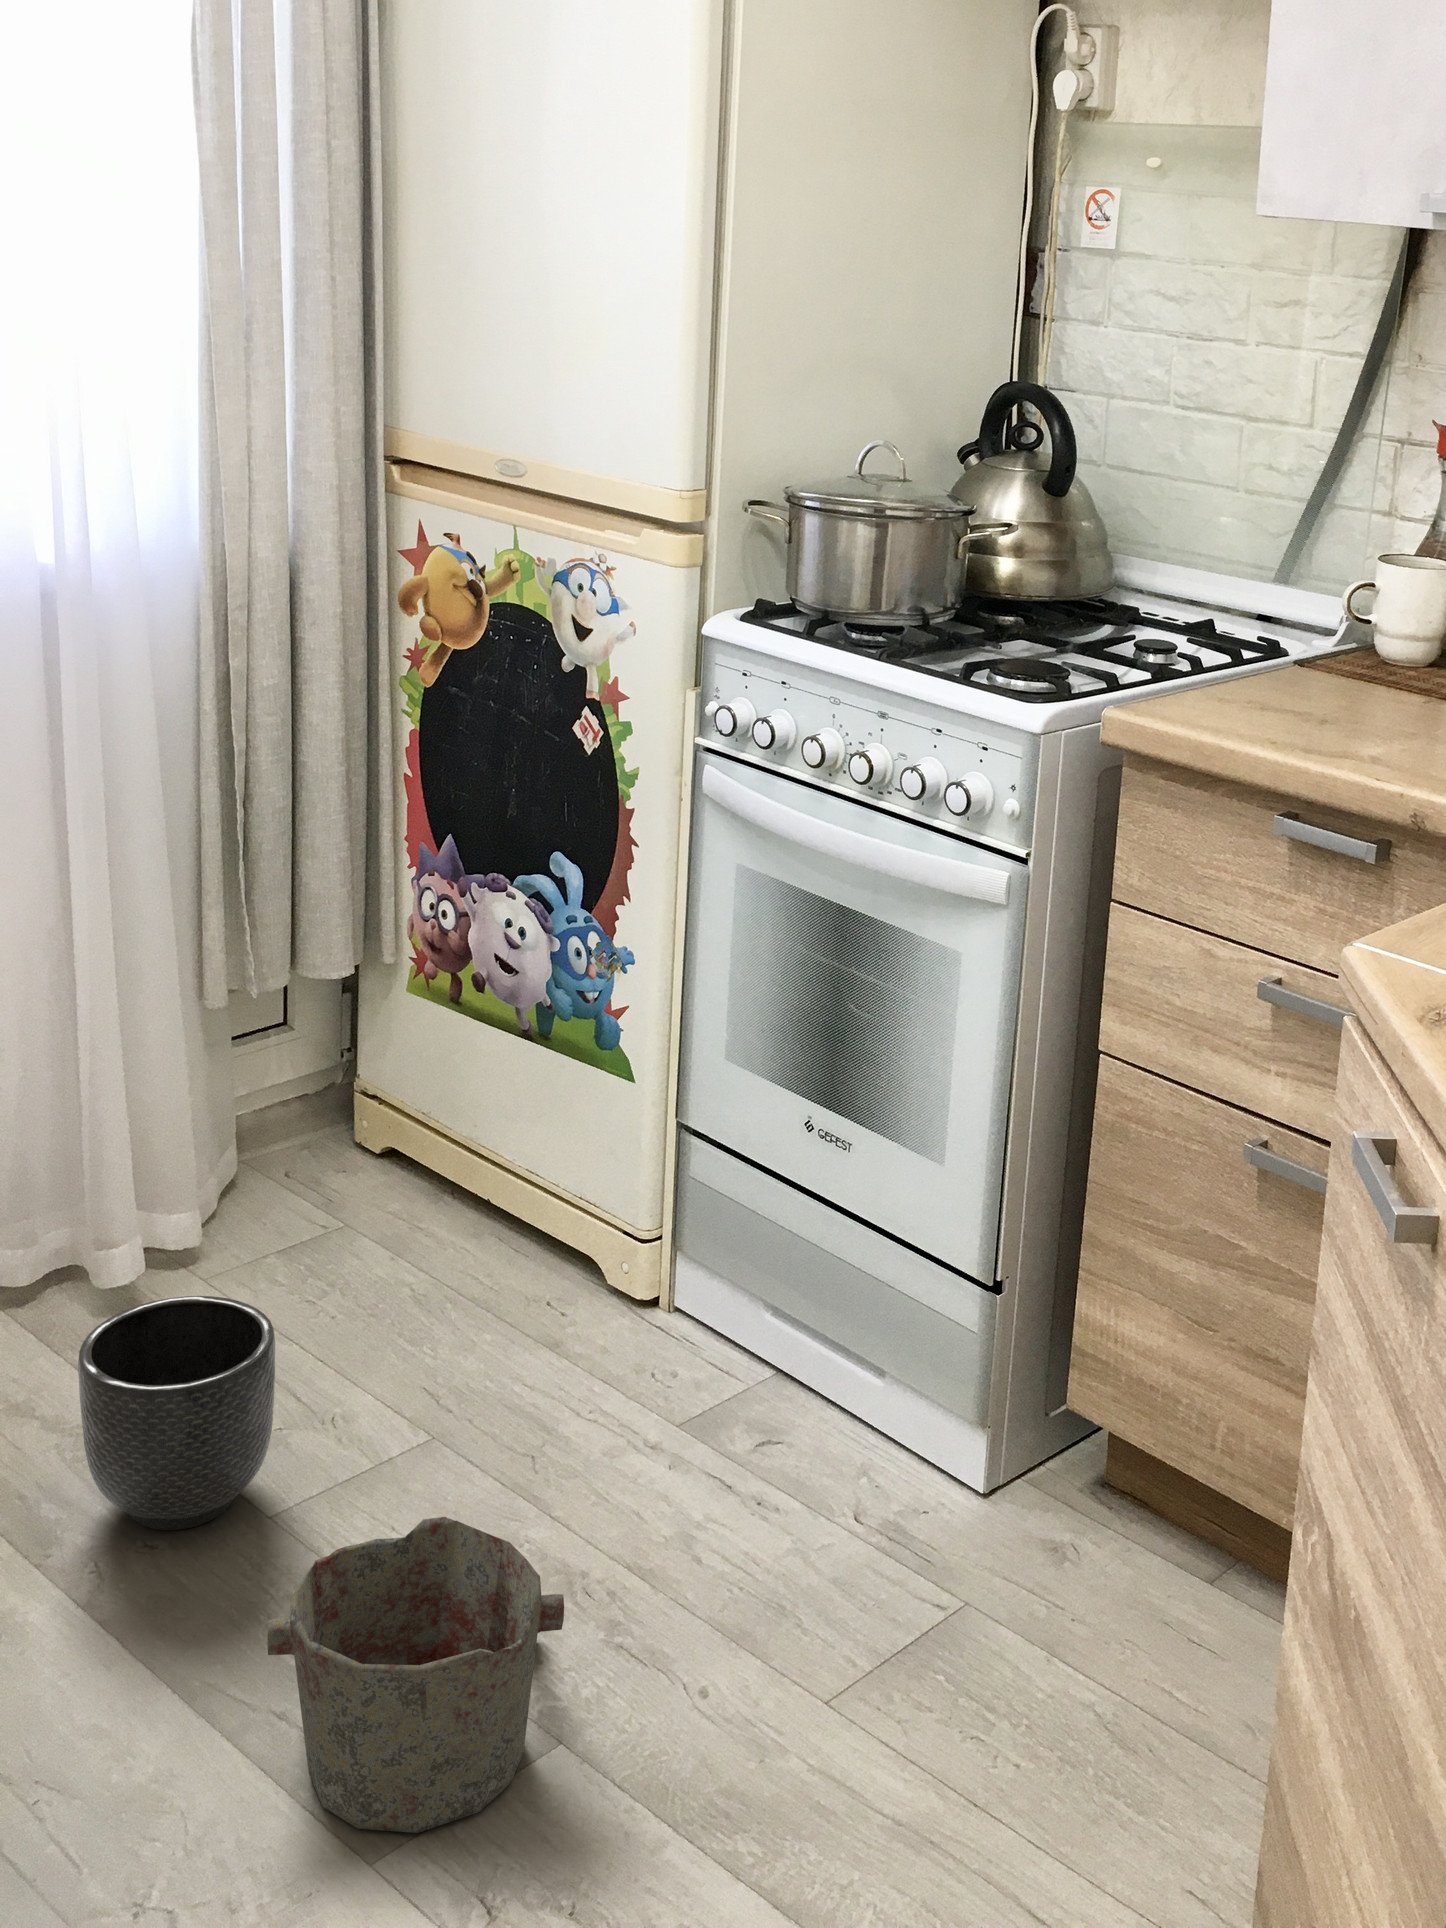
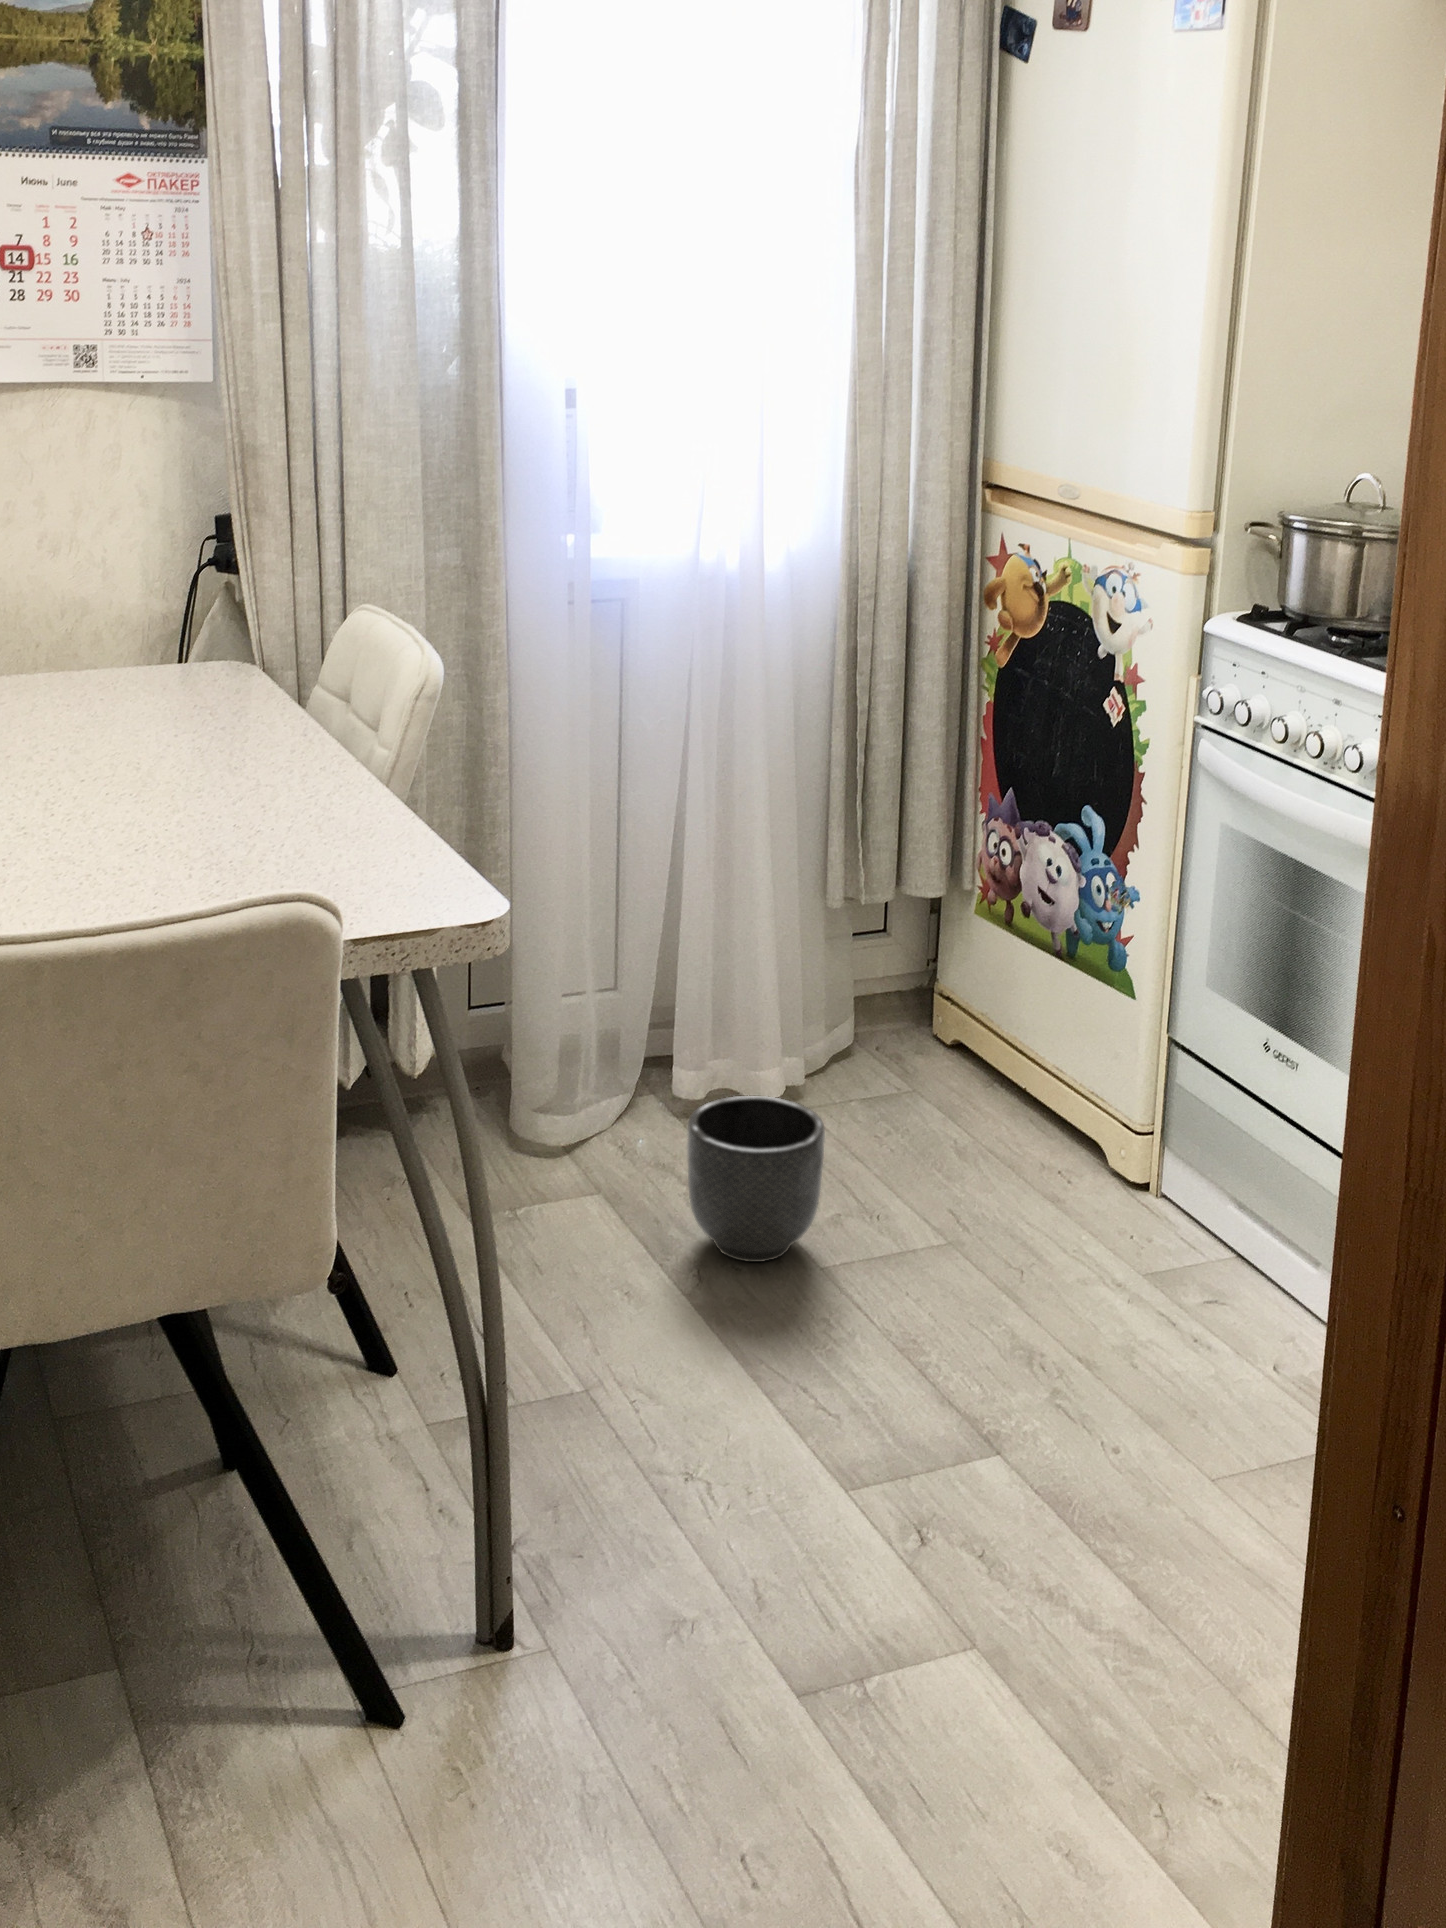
bucket: present [267,1517,564,1833] -> none [778,1268,992,1480]

